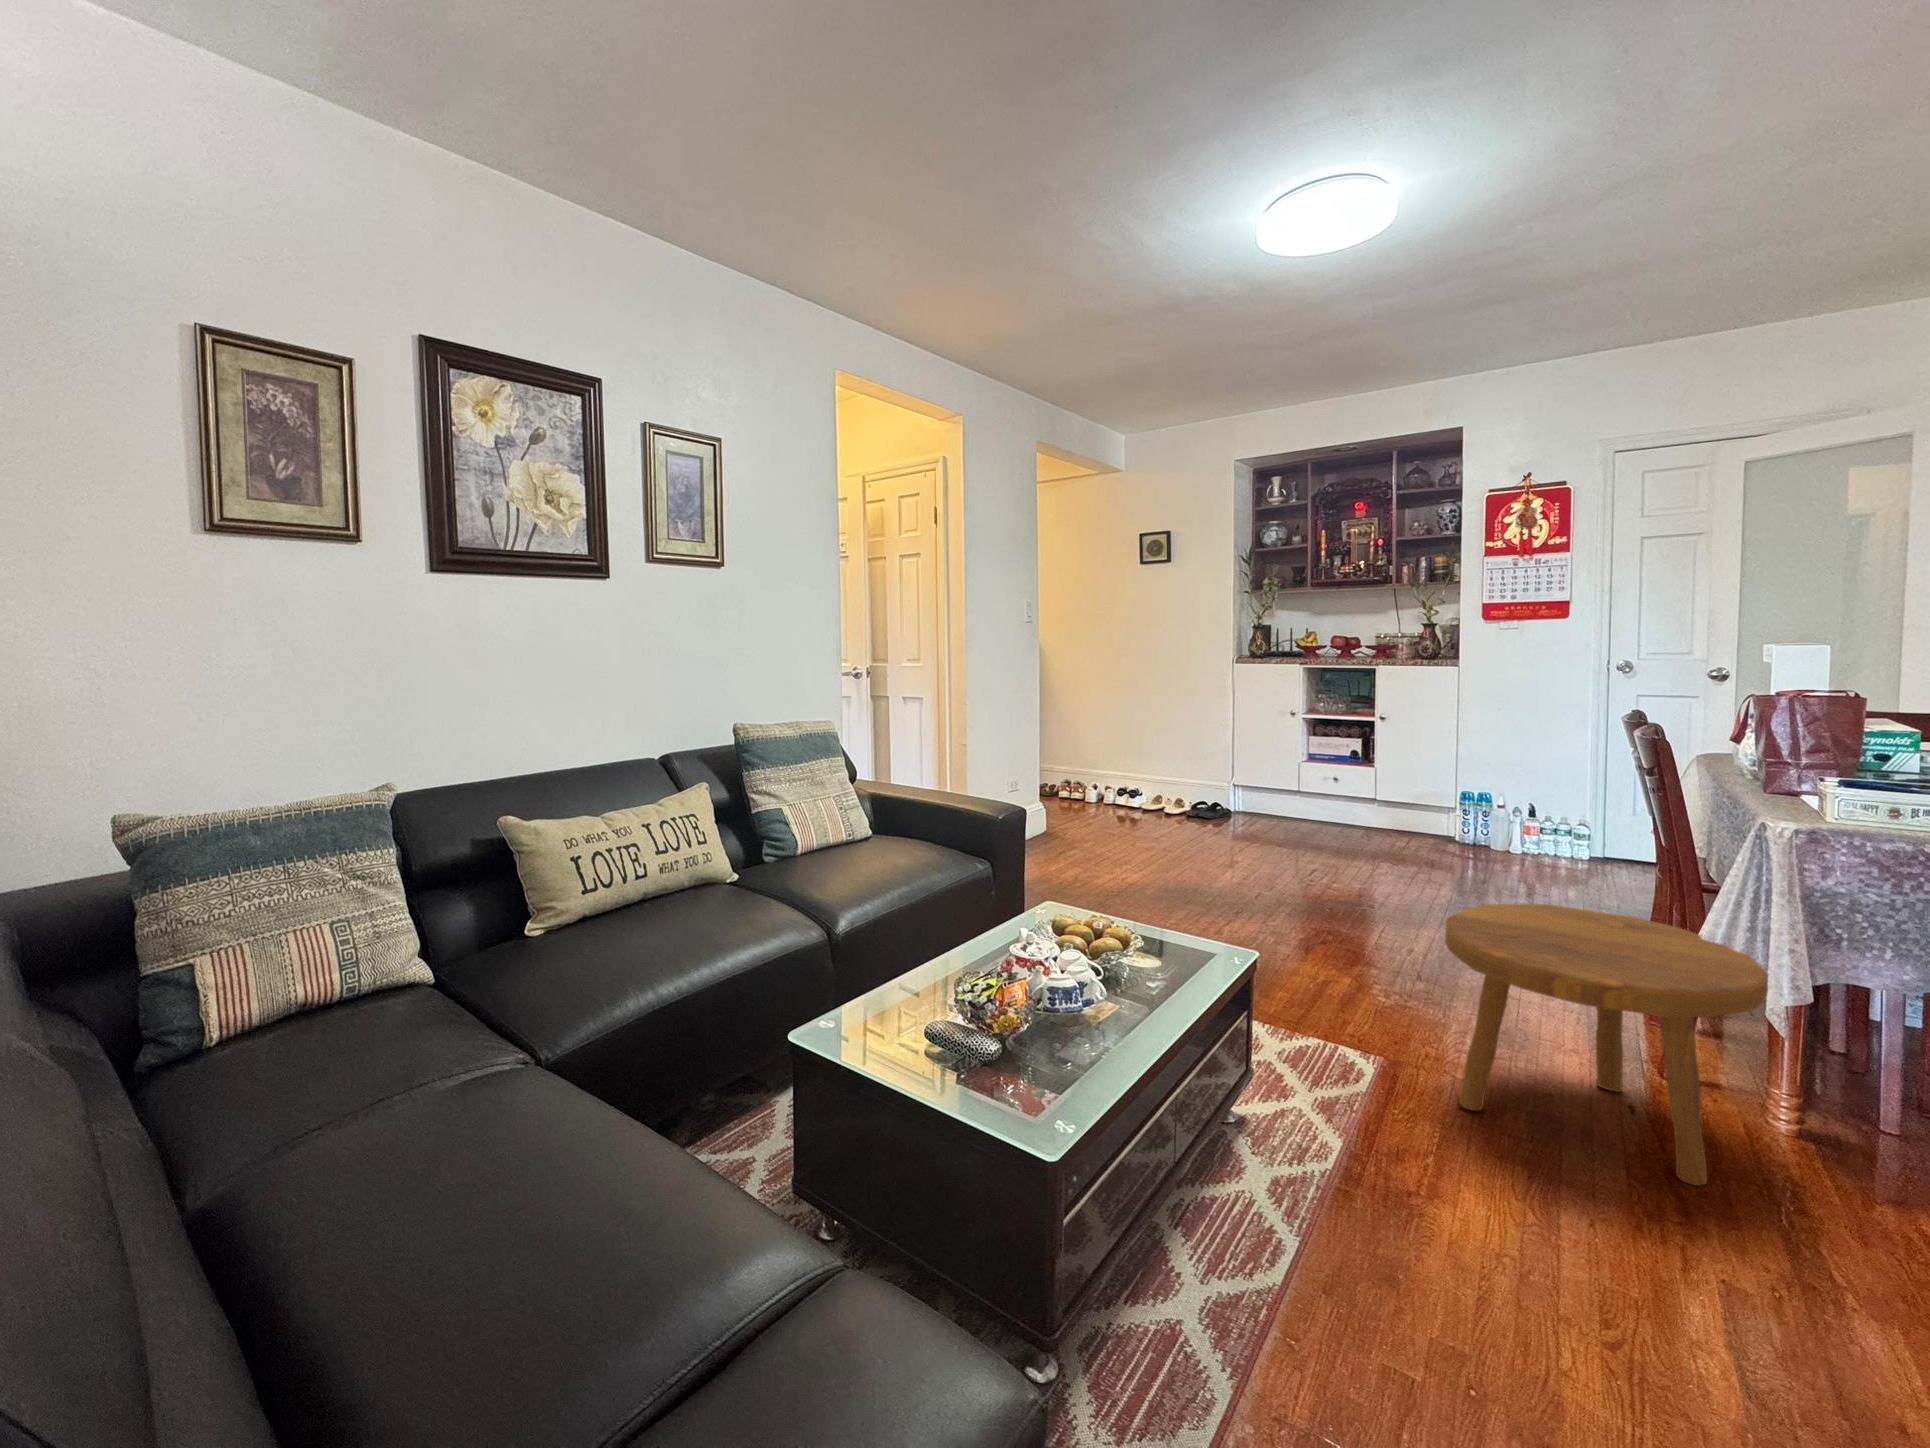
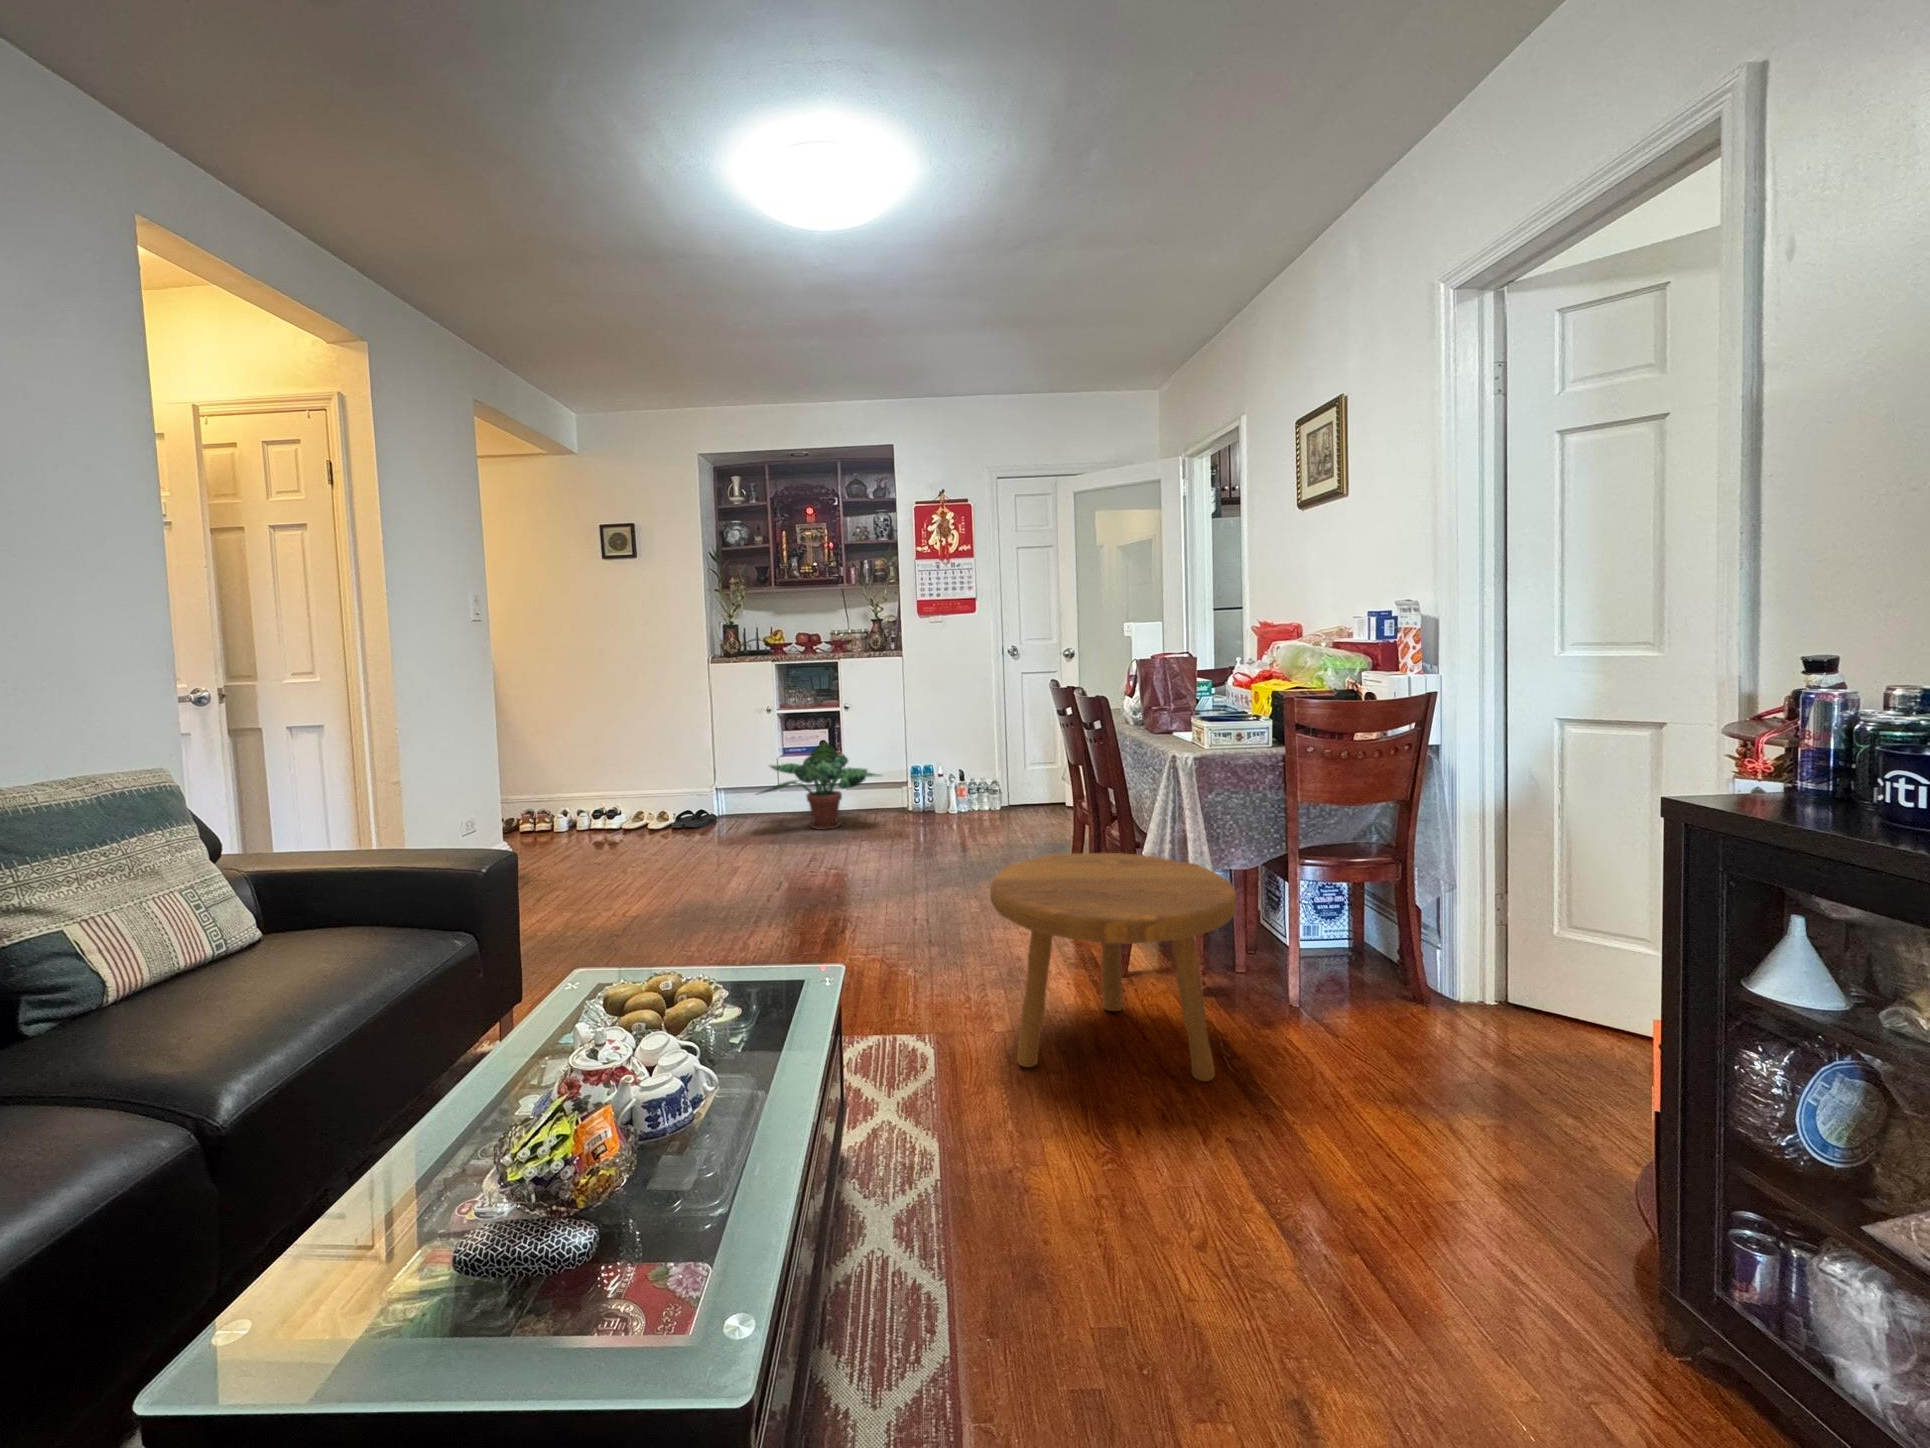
potted plant: none [1266,752,1416,846] -> present [757,742,879,830]

